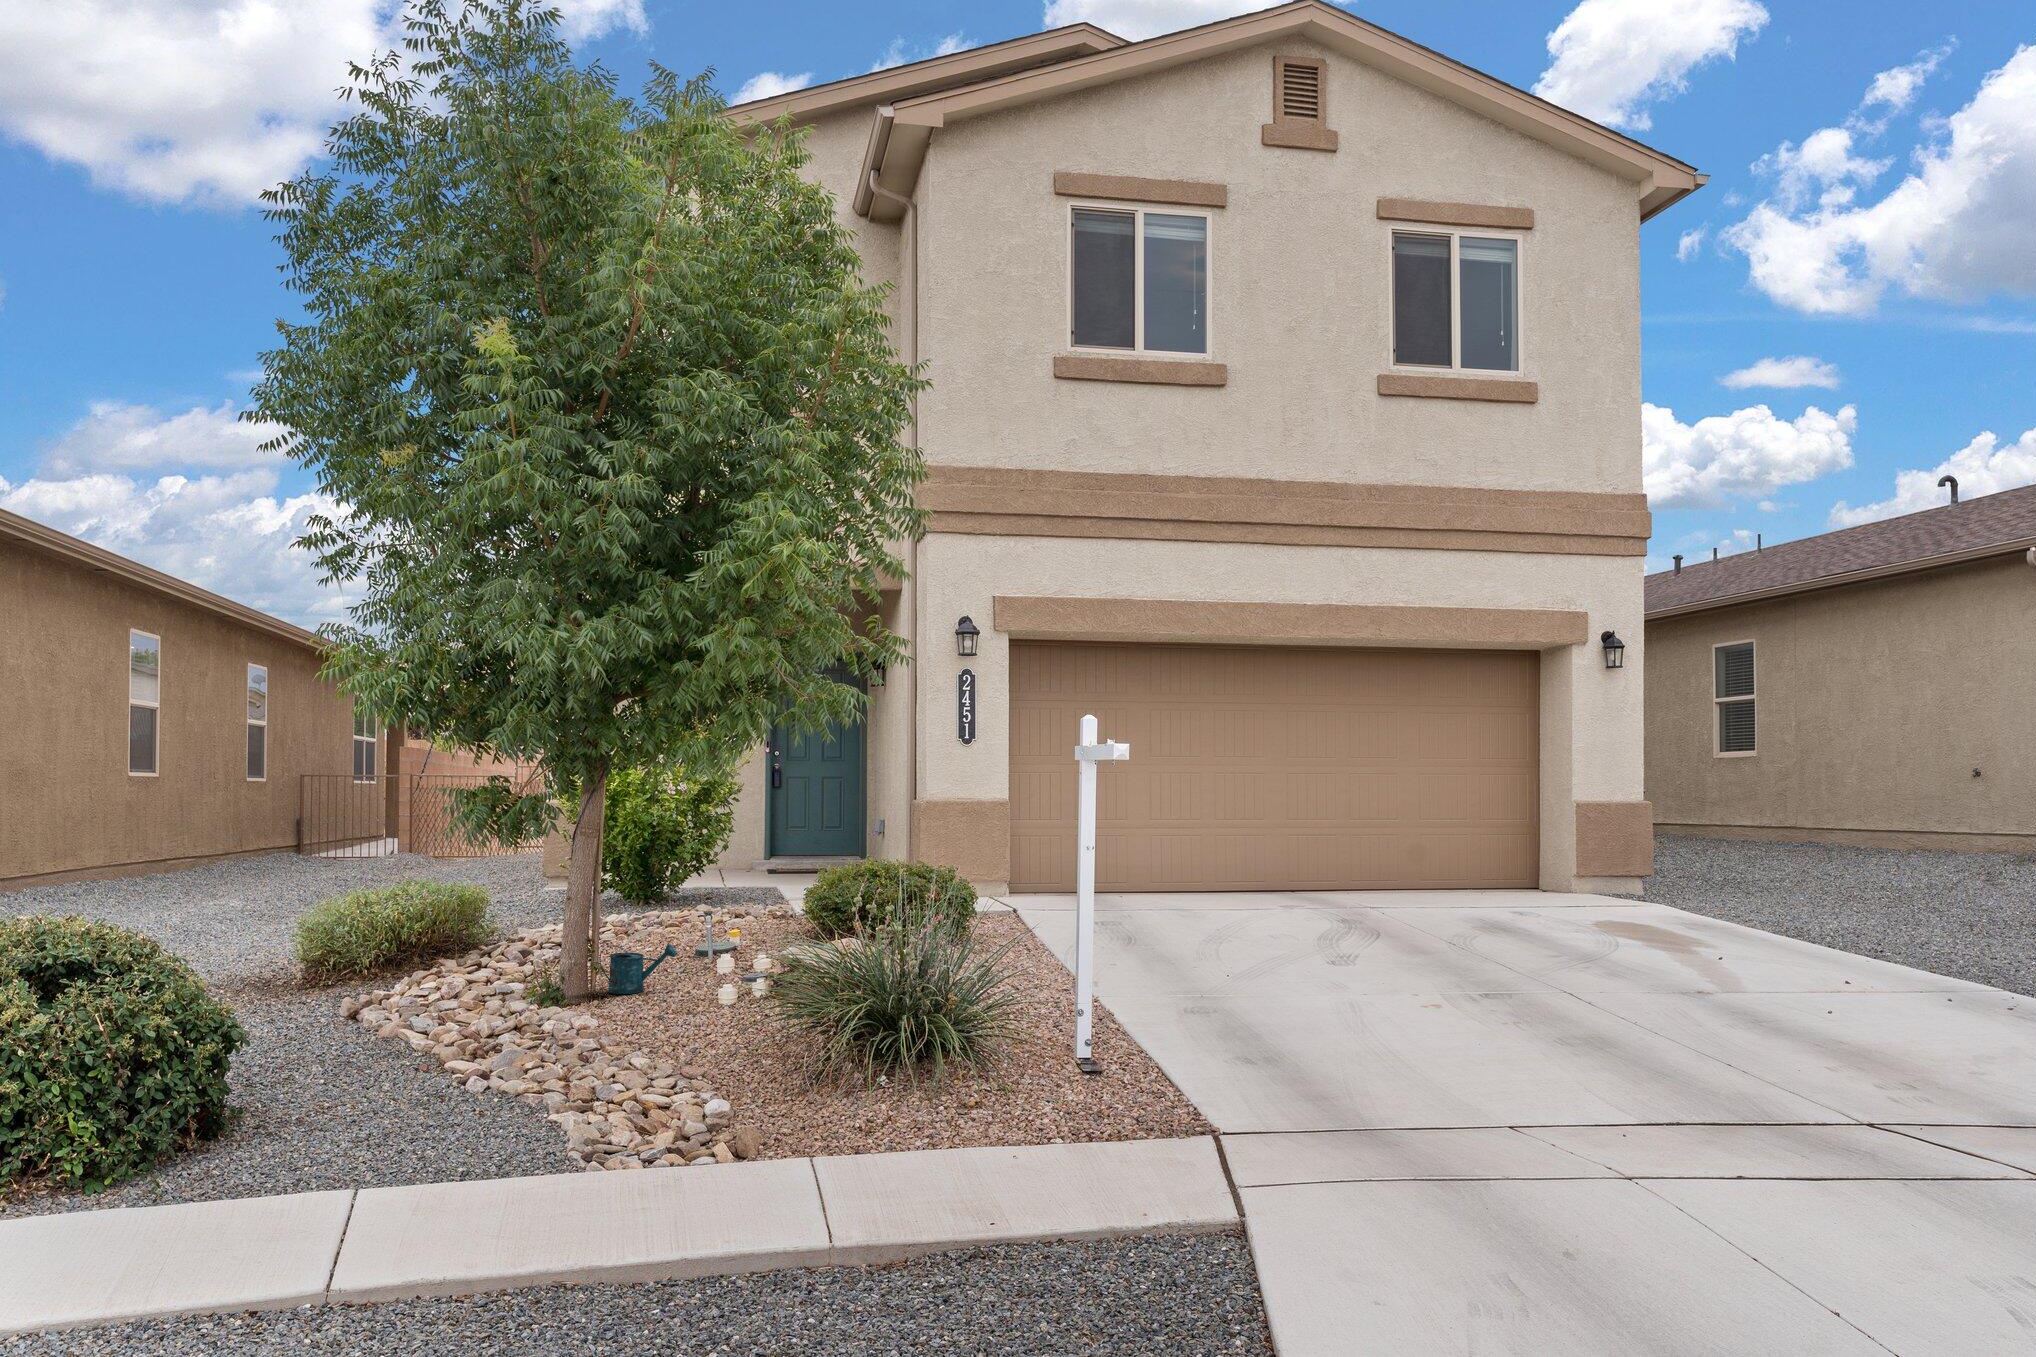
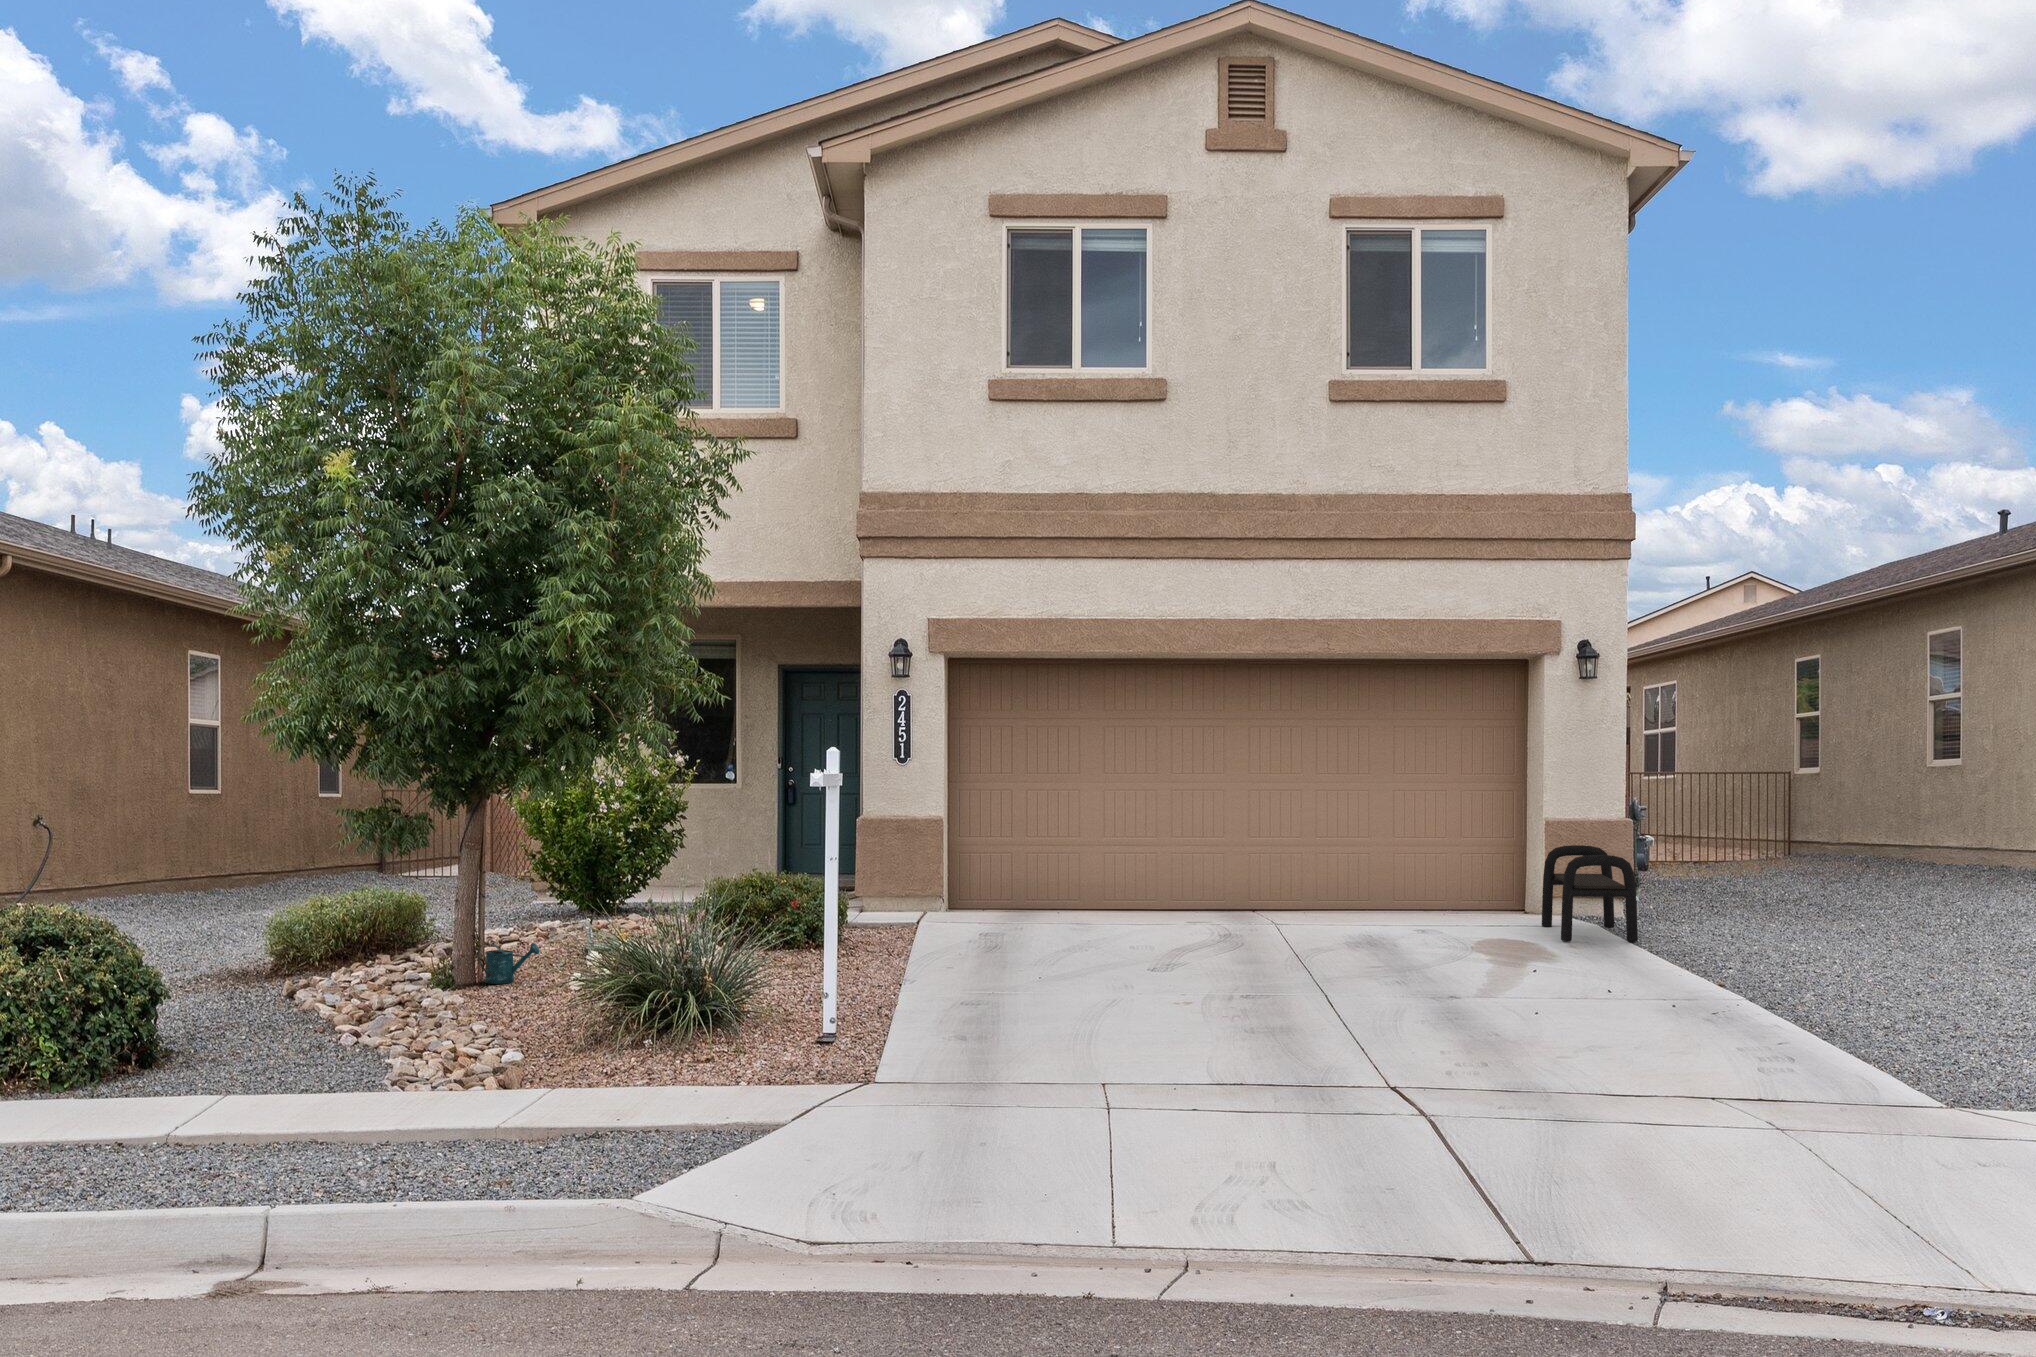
bench: none [1574,822,1693,914] -> present [1542,845,1638,942]

